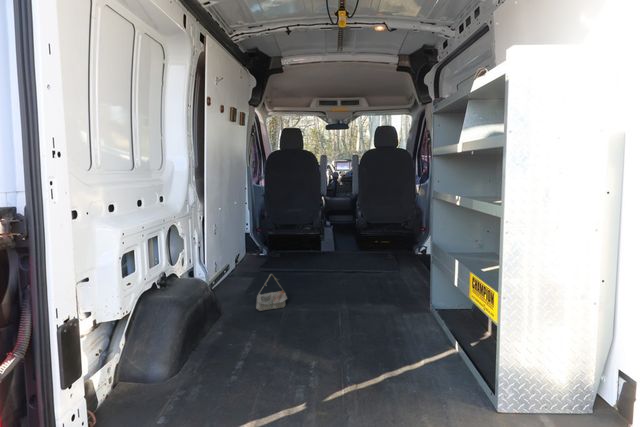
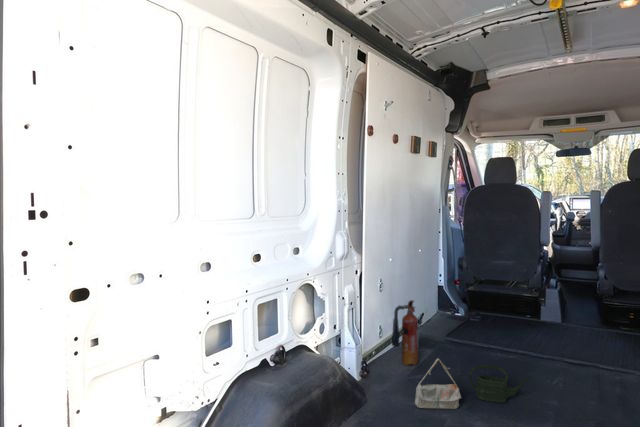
fire extinguisher: none [225,239,246,290] -> present [392,300,418,365]
watering can: none [289,276,328,300] -> present [469,365,530,403]

